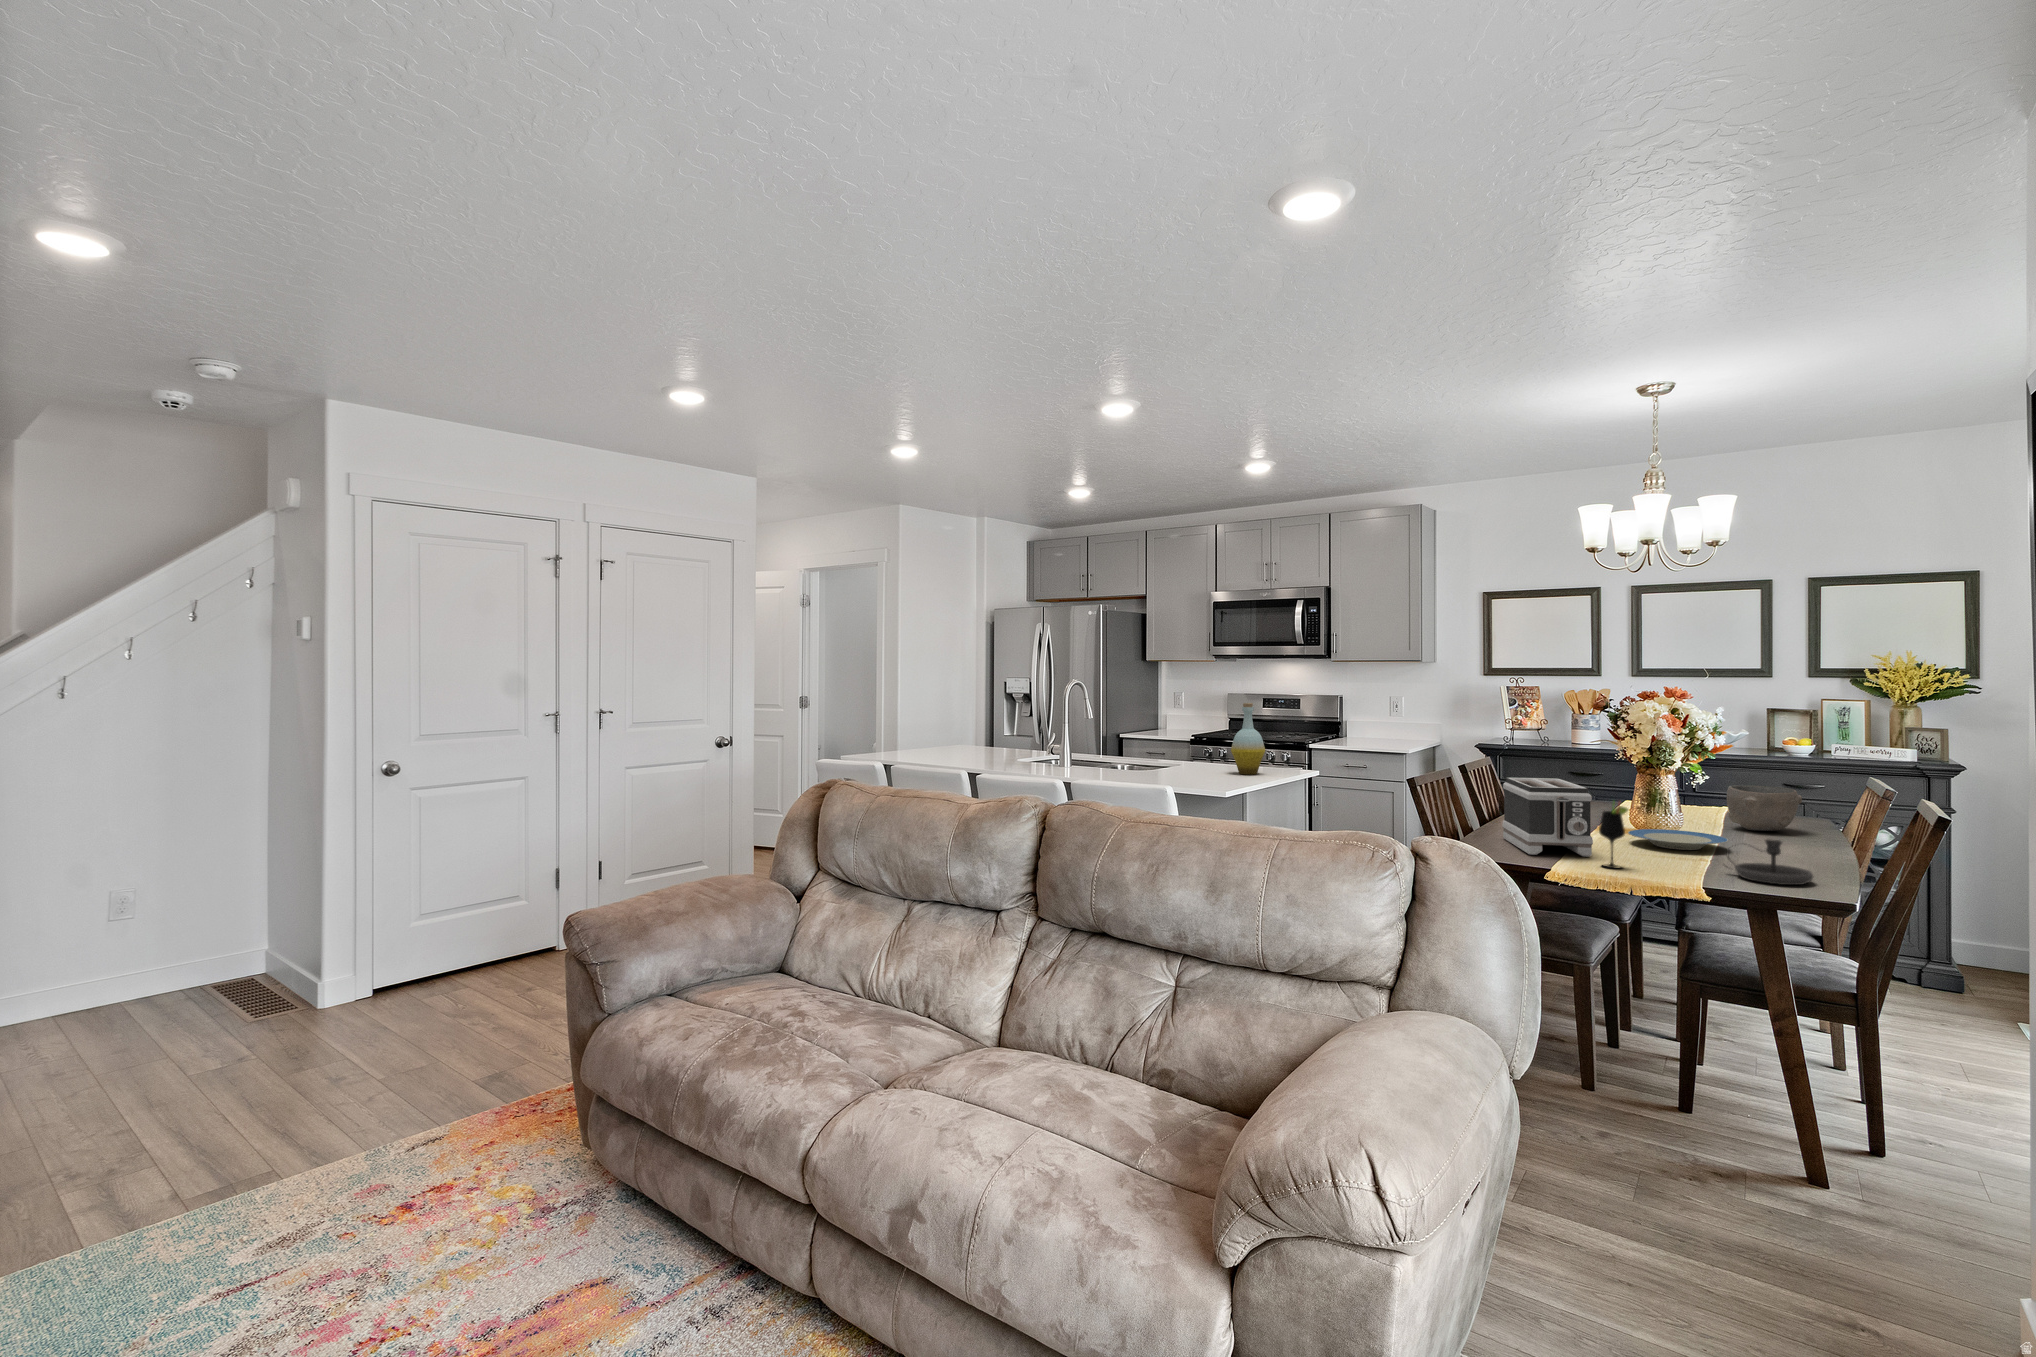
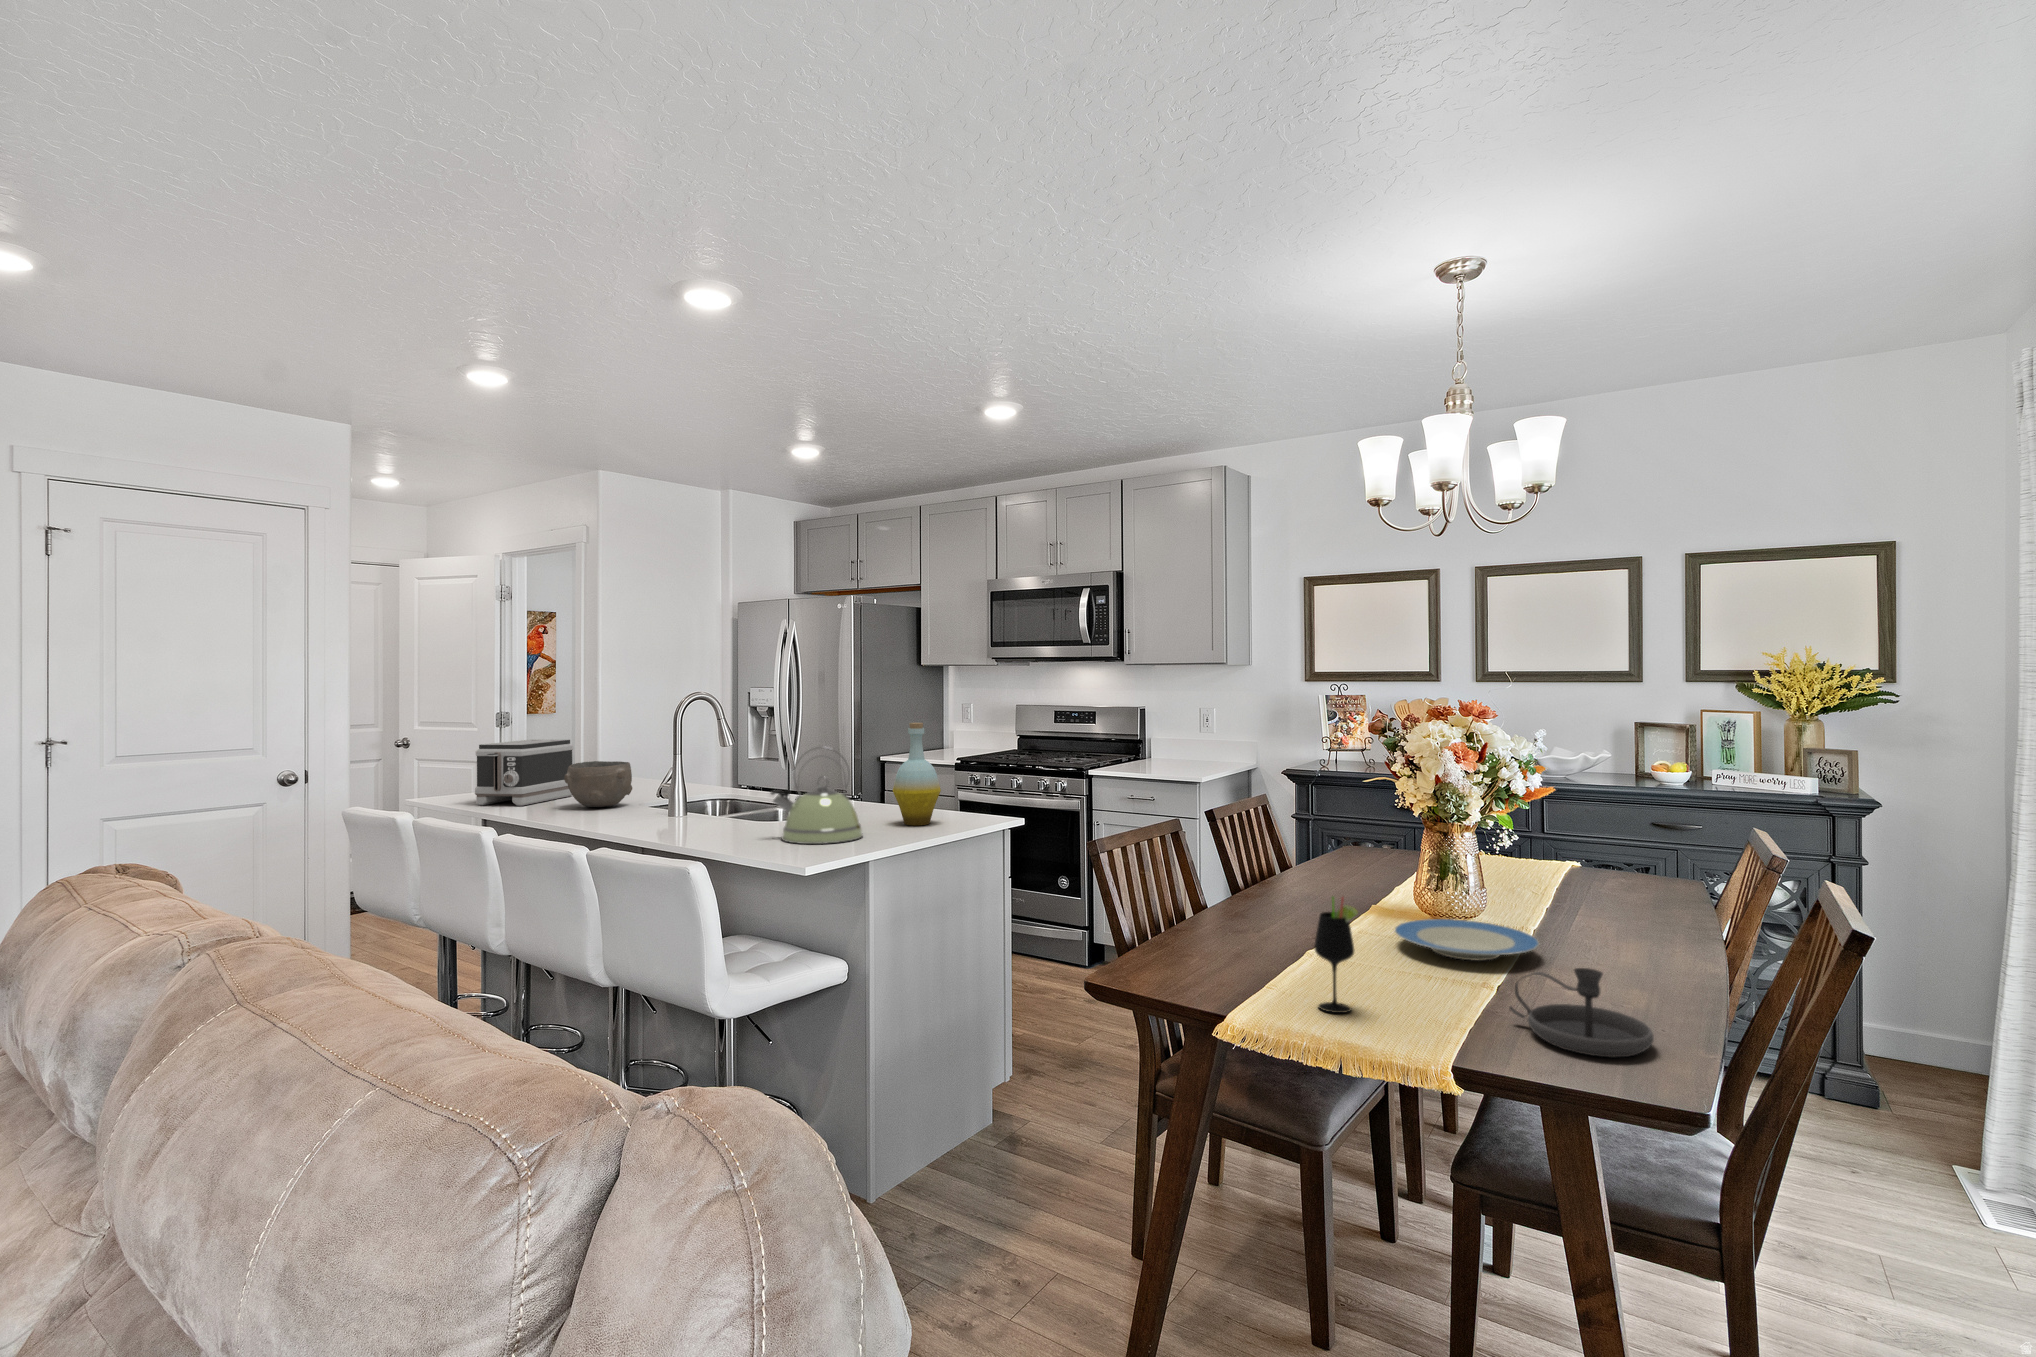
kettle: none [1165,718,1227,783] -> present [771,747,863,844]
toaster: present [1502,778,1593,857] -> present [475,740,573,806]
bowl: present [1727,785,1802,831] -> present [564,761,632,807]

